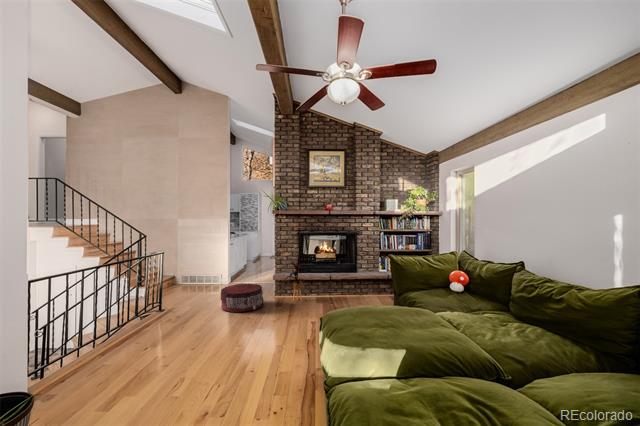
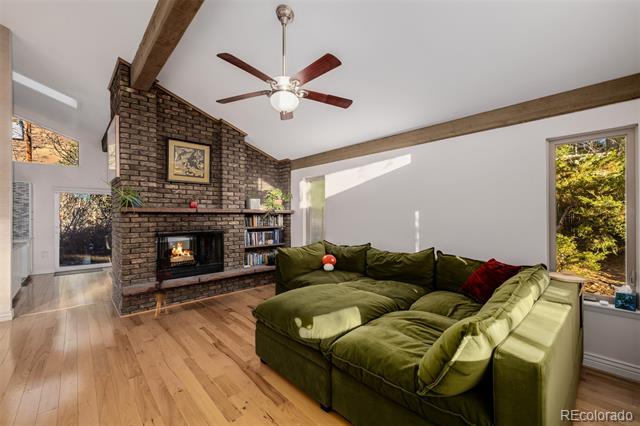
pouf: present [221,283,264,312] -> none [38,305,119,357]

